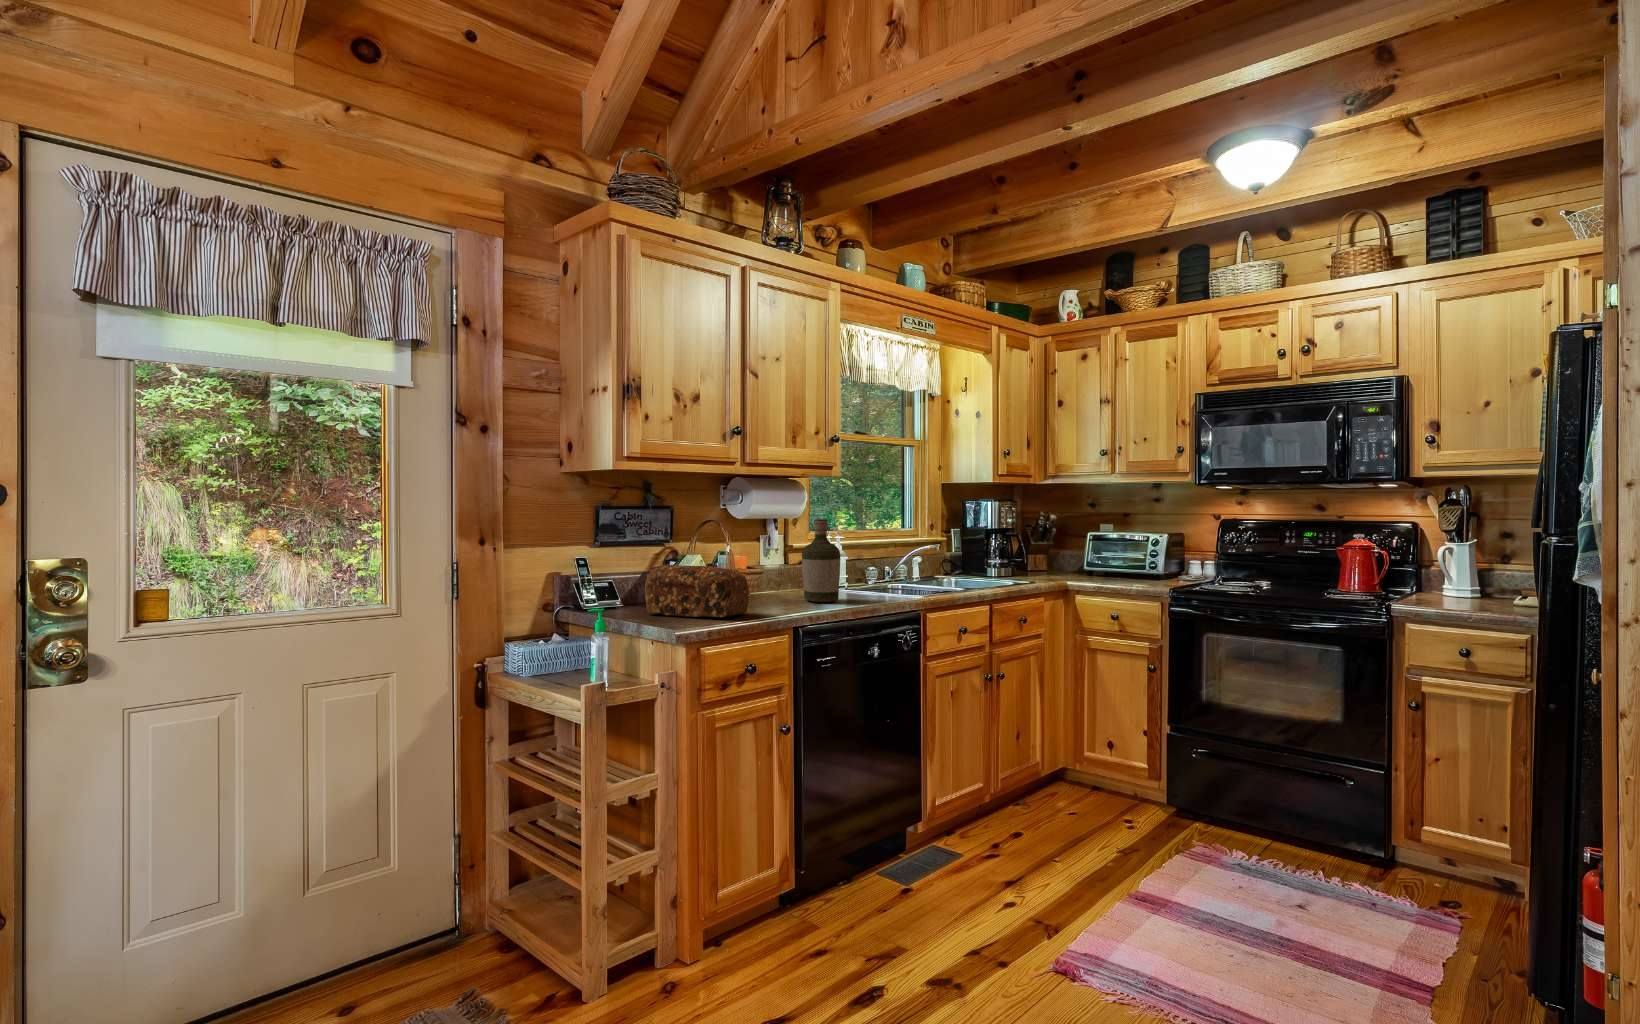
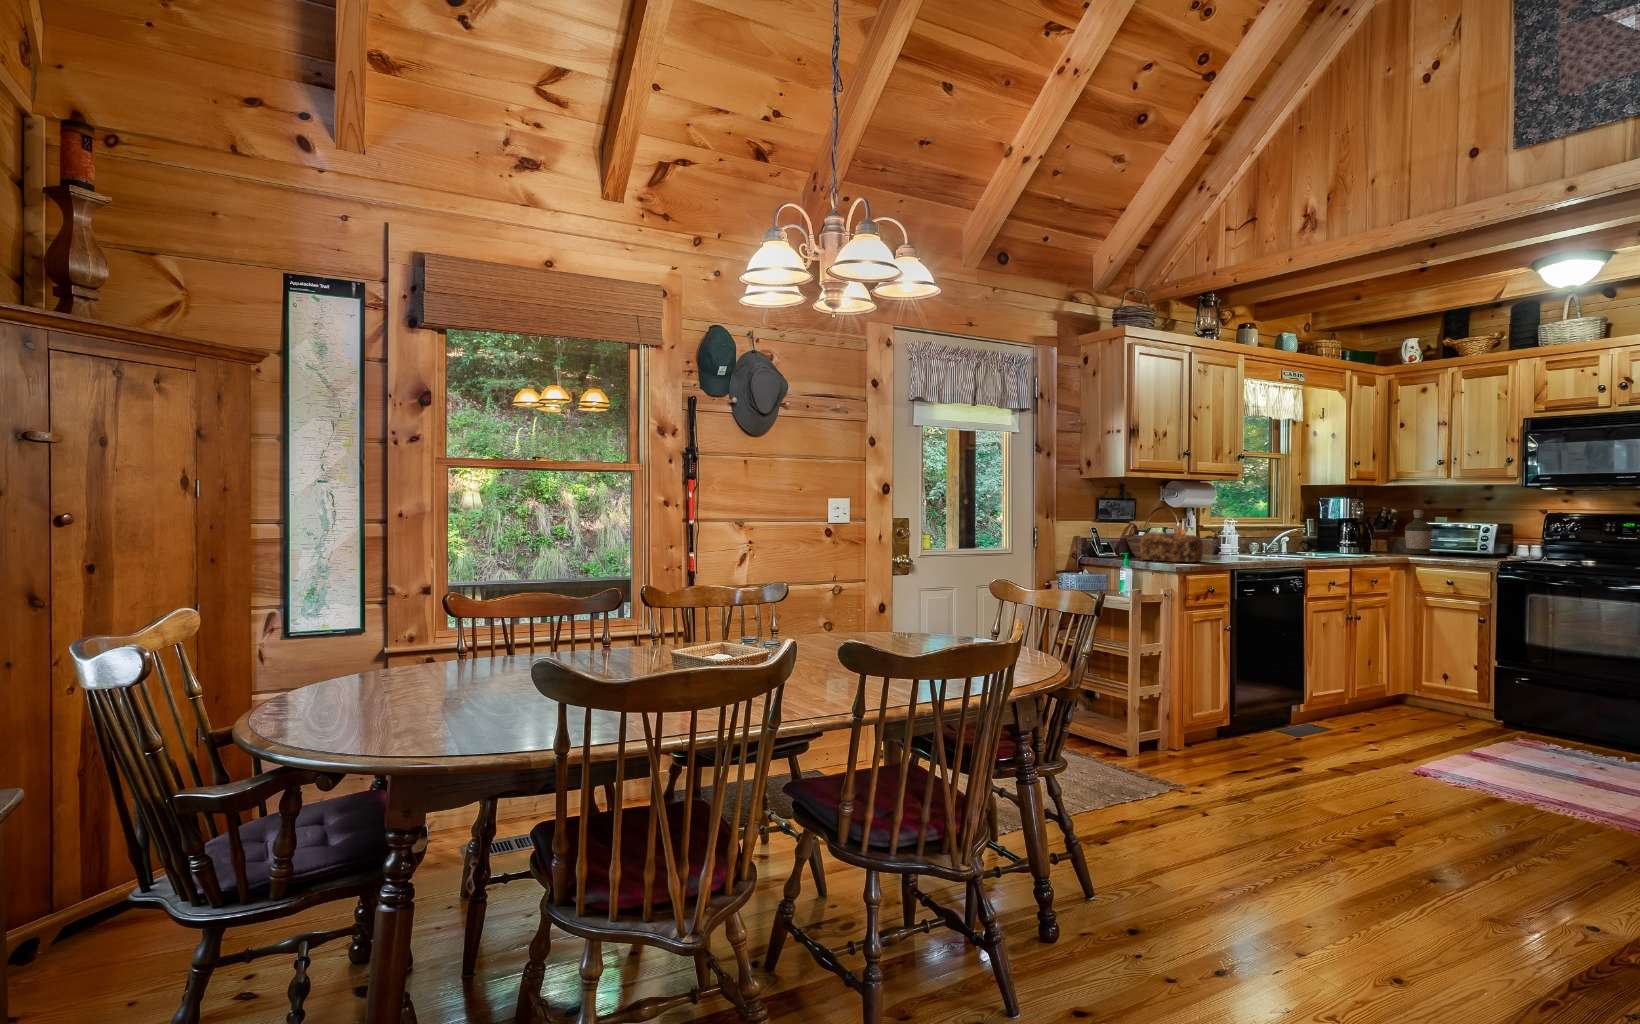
bottle: present [802,519,840,602] -> present [1405,509,1432,554]

